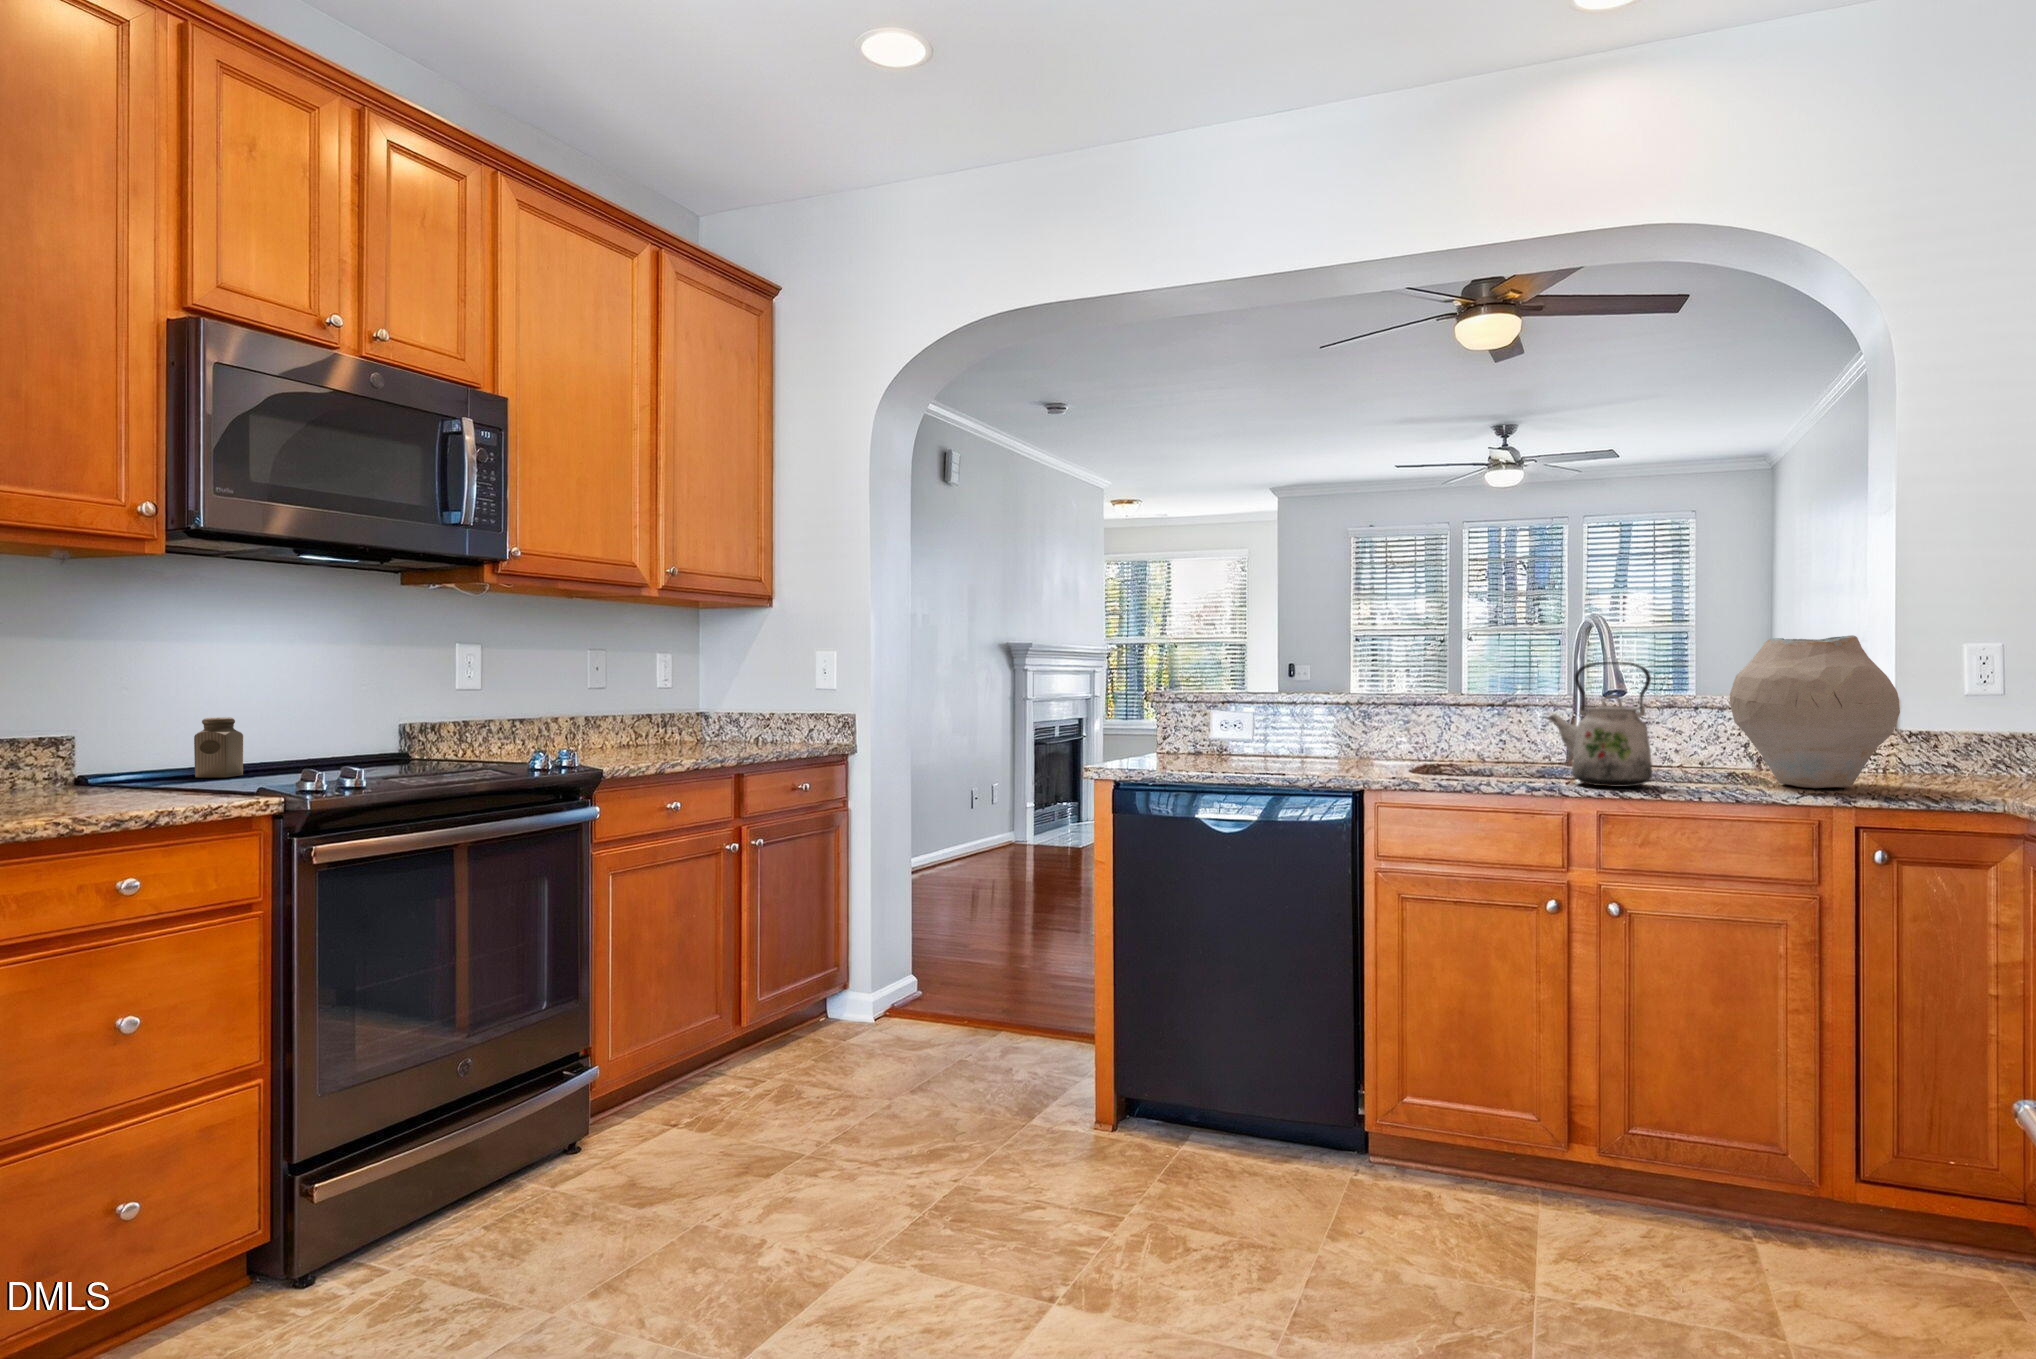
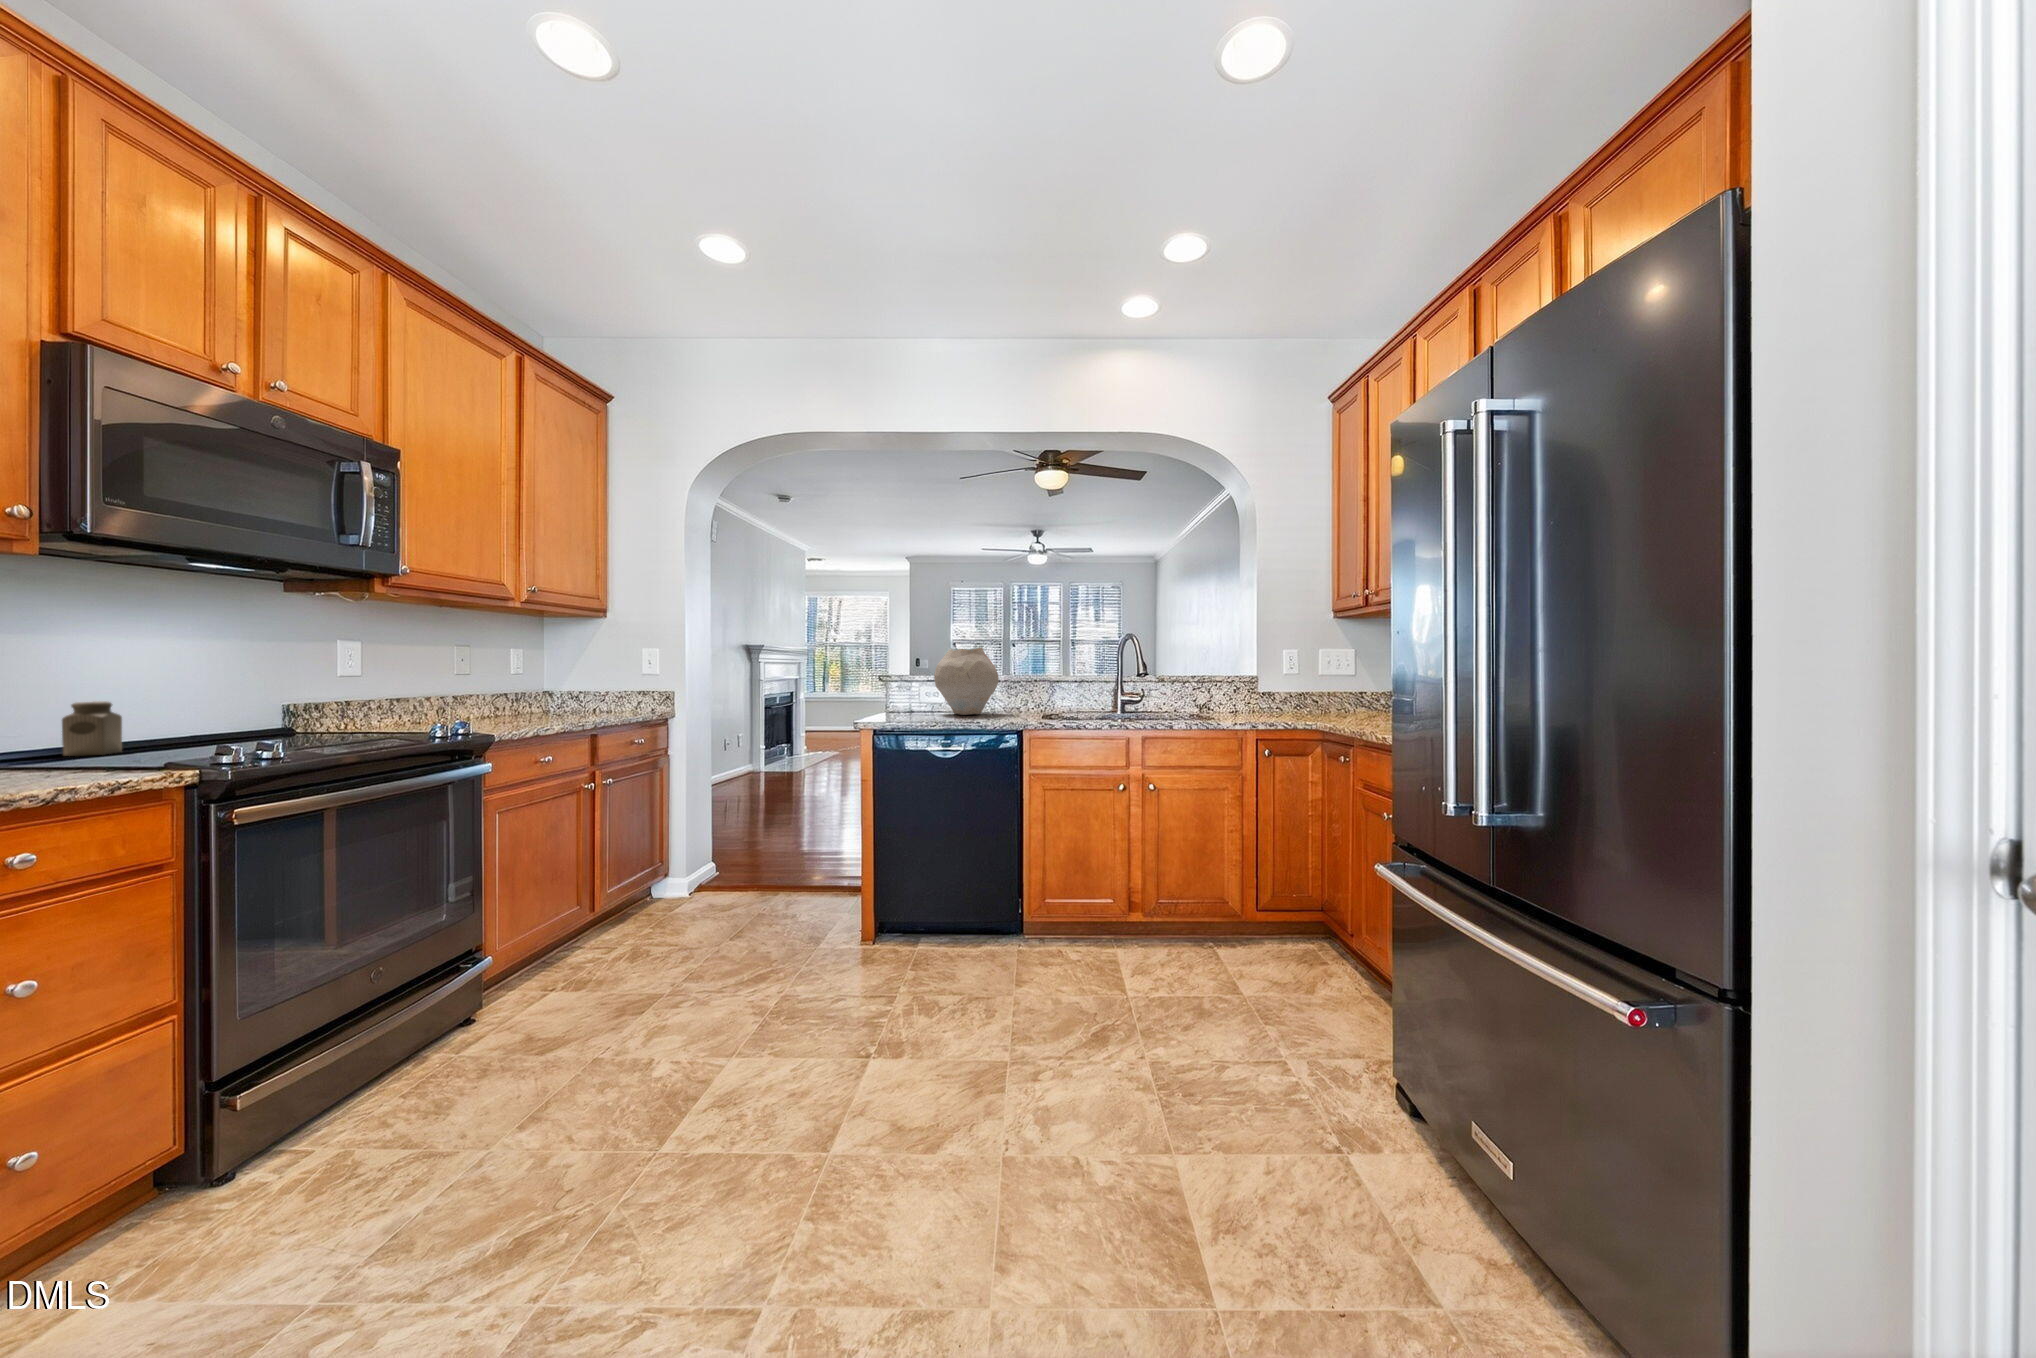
vase: present [1730,635,1900,788] -> present [934,648,999,715]
kettle: present [1547,662,1652,787] -> none [1110,661,1162,726]

